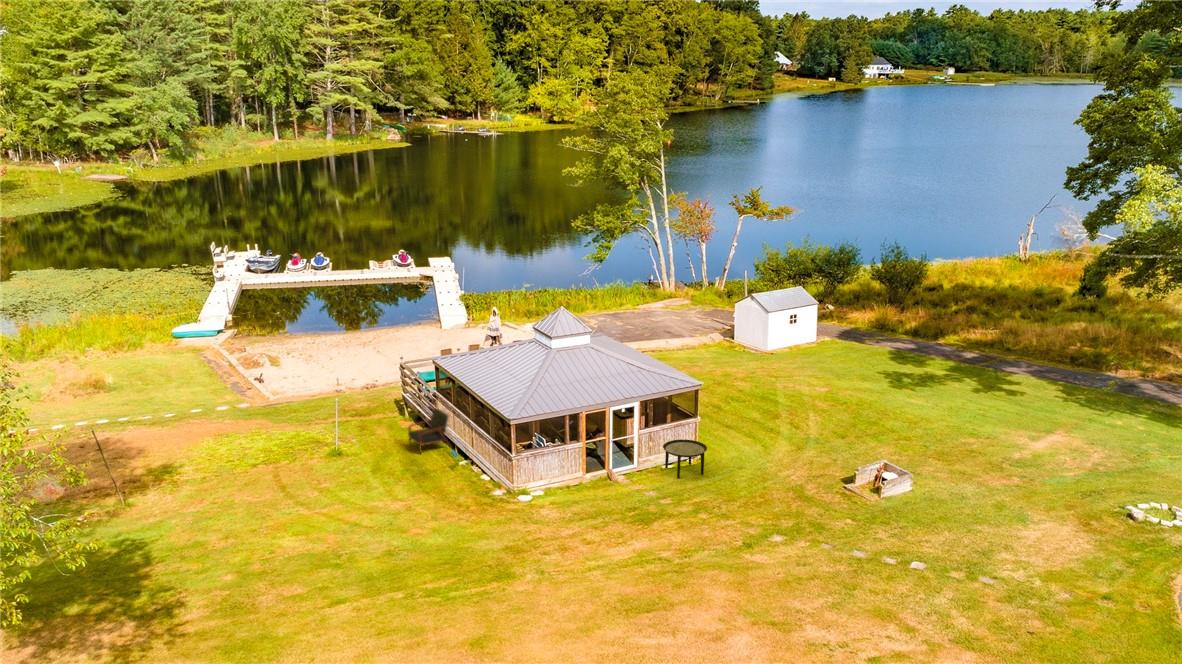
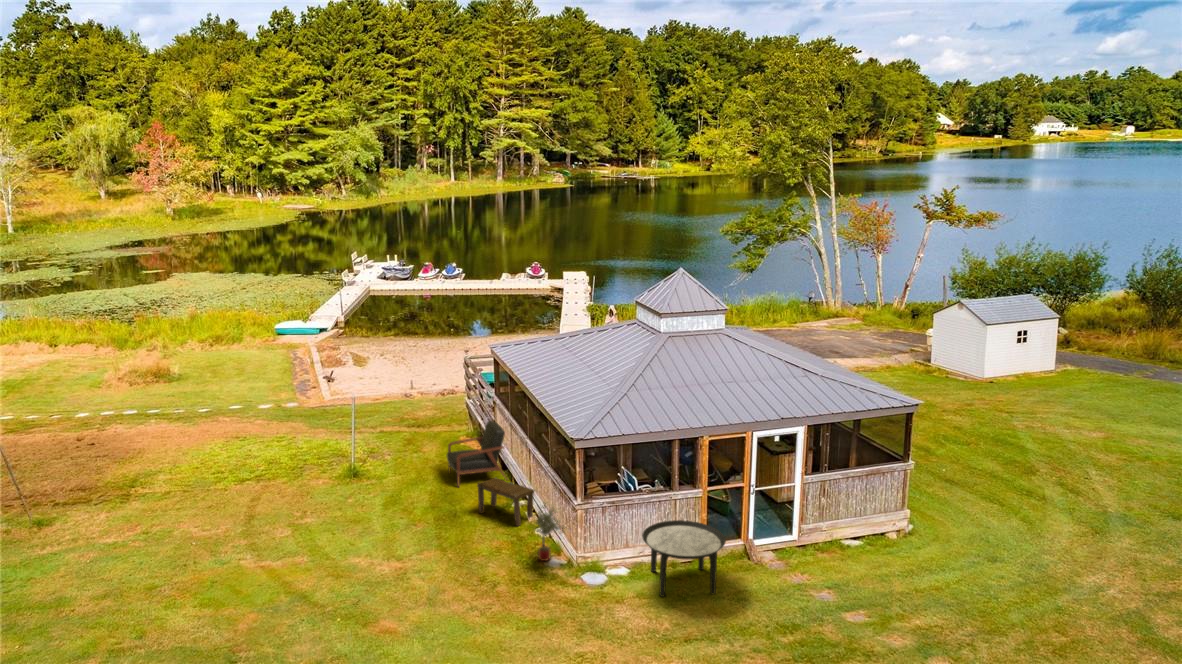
round table: present [663,439,707,478] -> present [642,520,726,597]
bench: none [440,446,478,474] -> present [477,478,535,526]
potted tree: none [485,457,506,492] -> present [536,502,566,561]

